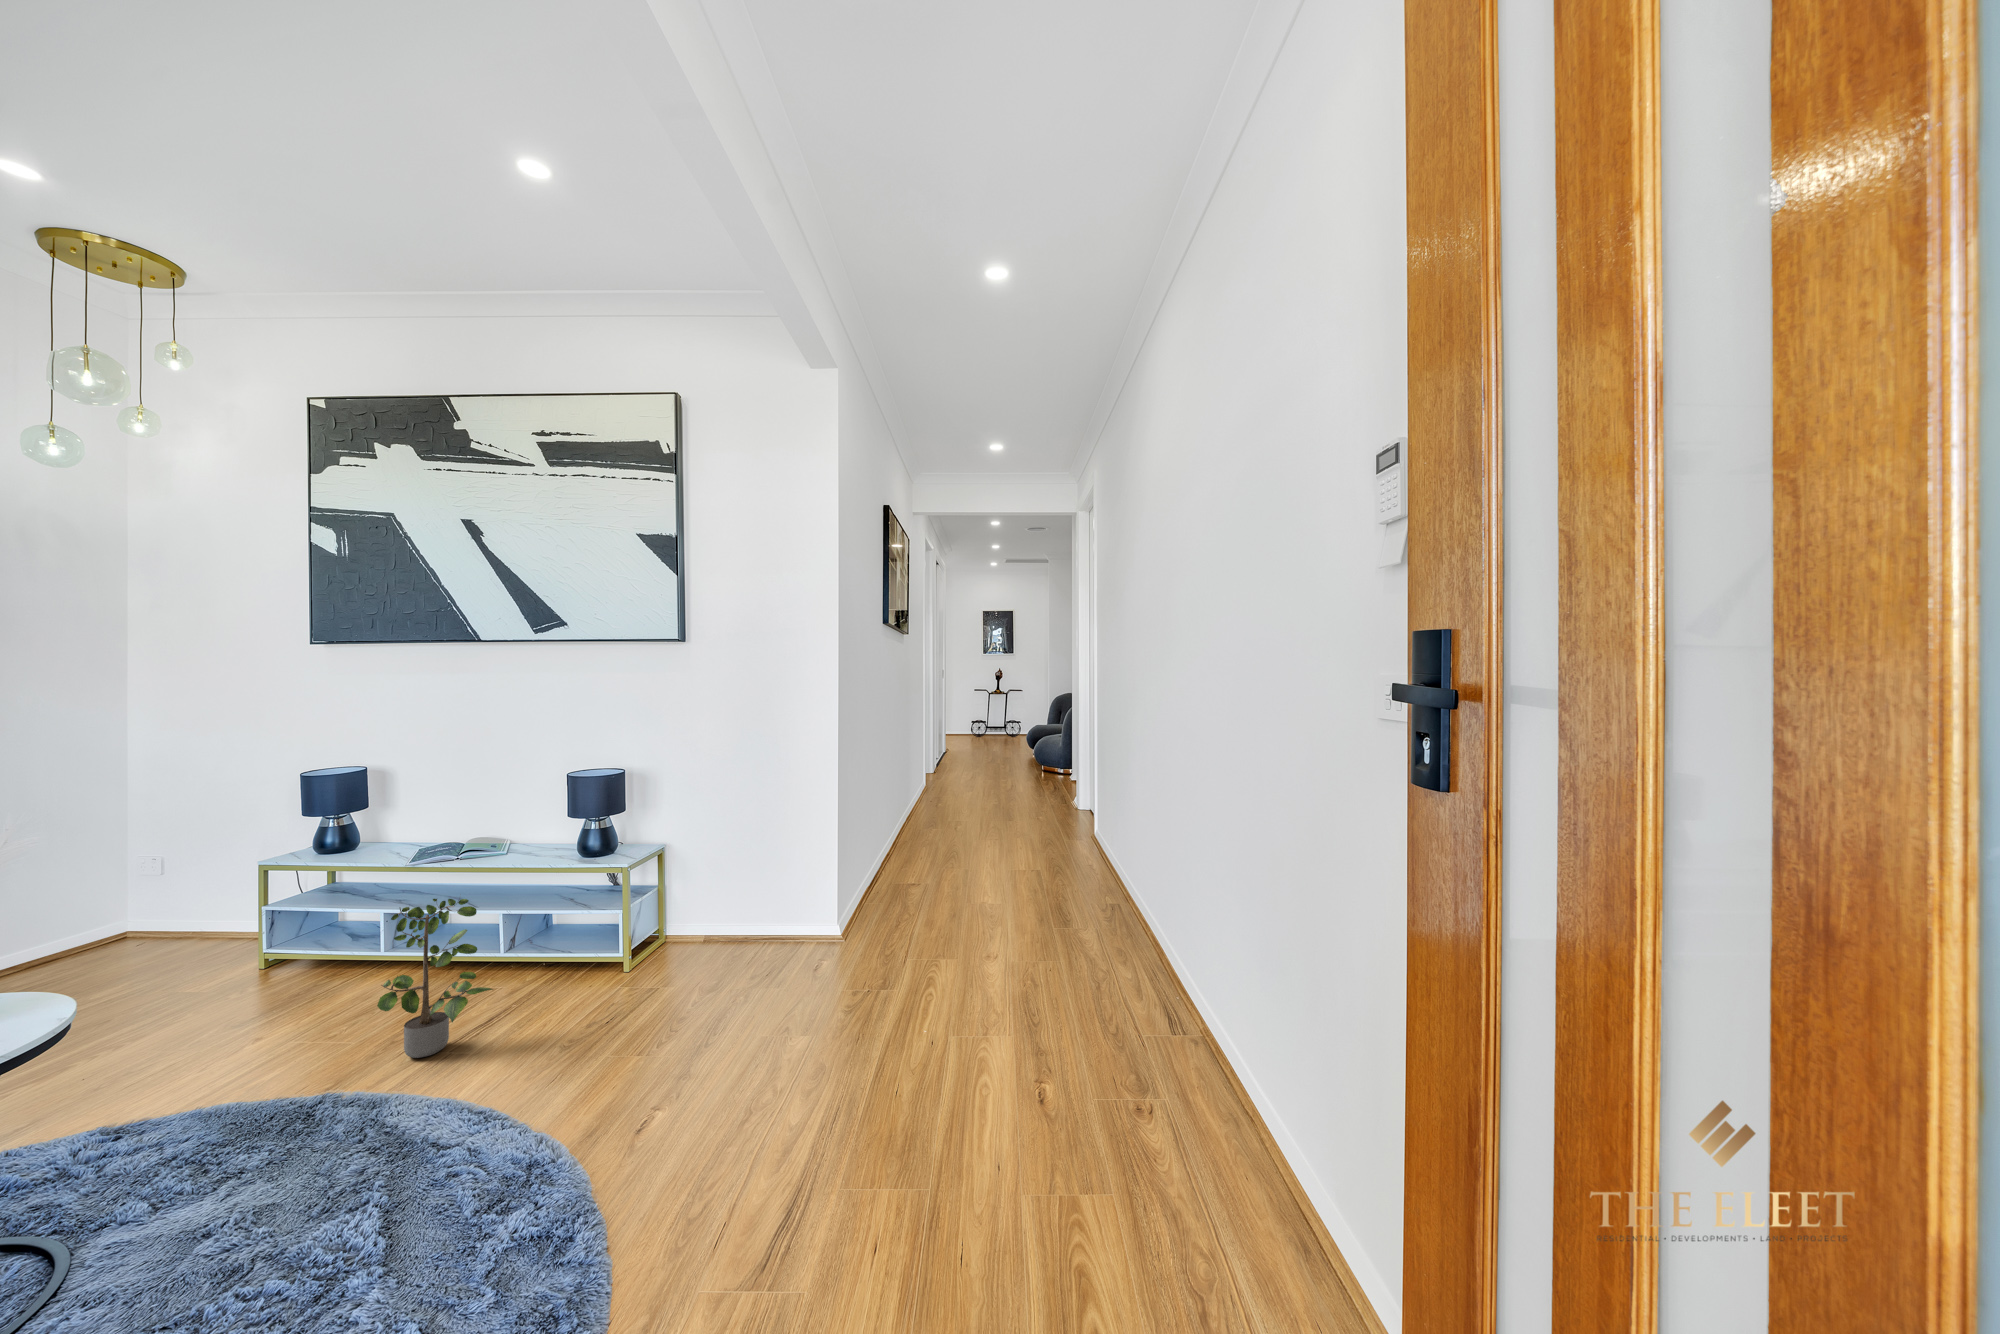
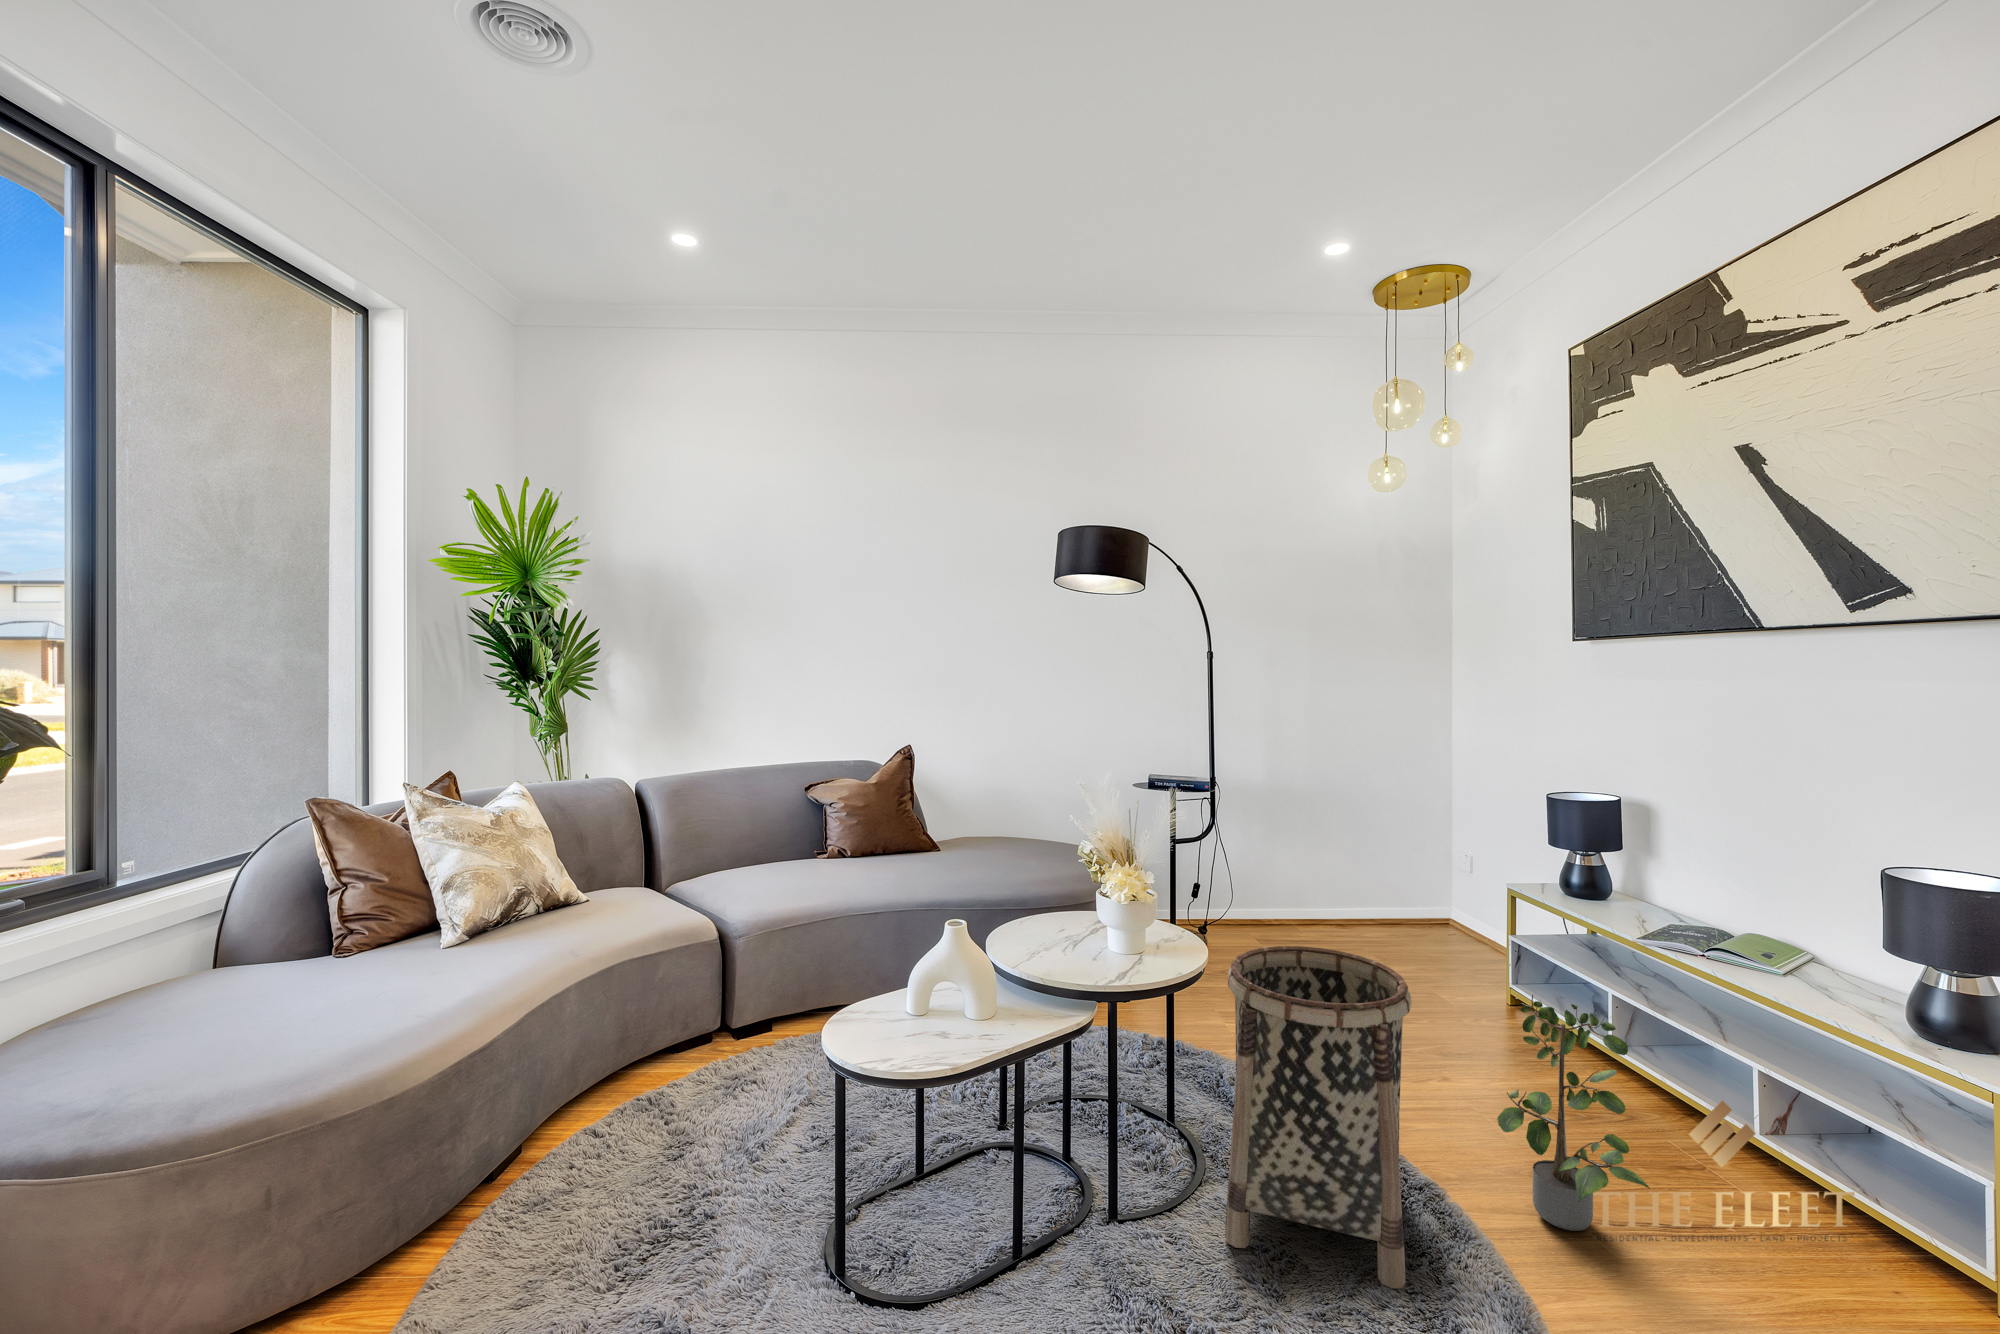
basket: none [101,920,353,1242] -> present [1225,946,1412,1288]

